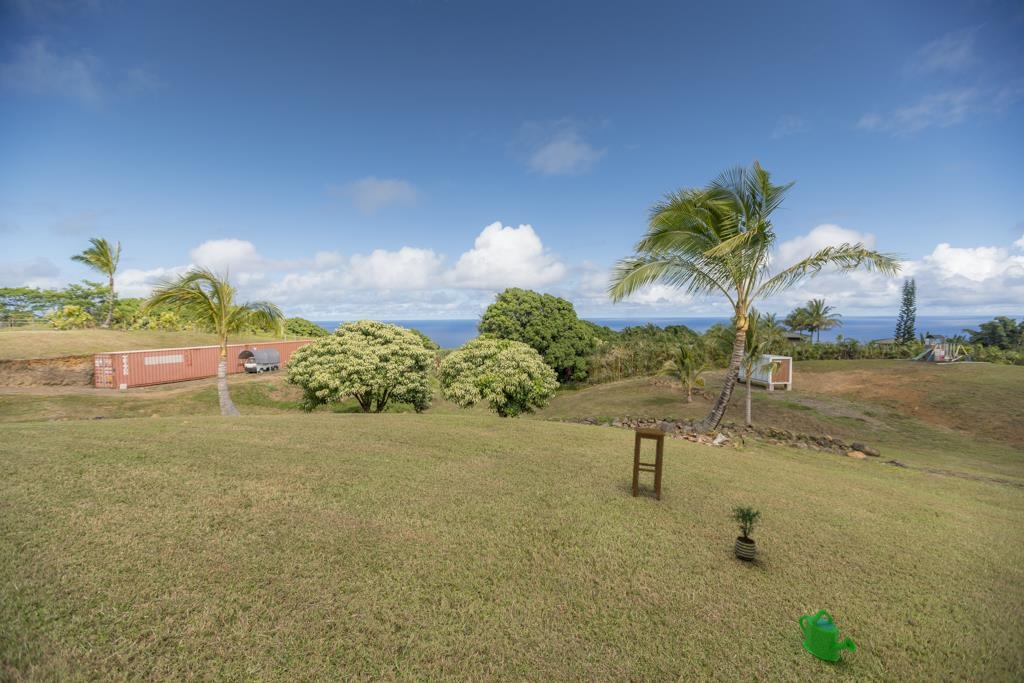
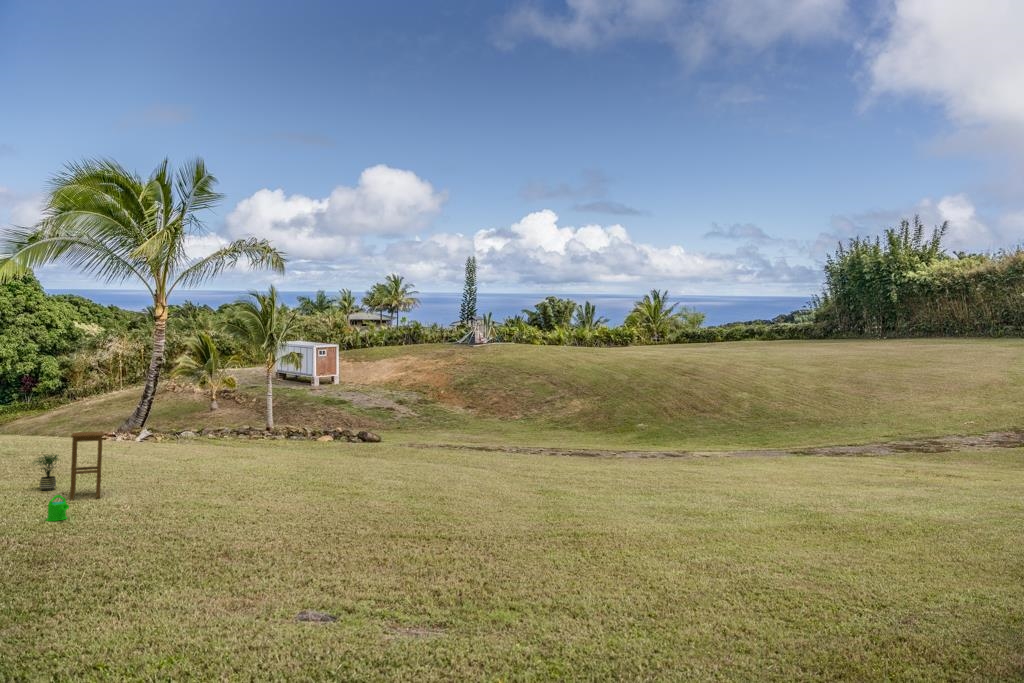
potted plant: present [729,507,760,561] -> present [36,455,58,491]
watering can: present [798,609,856,662] -> present [46,495,69,521]

